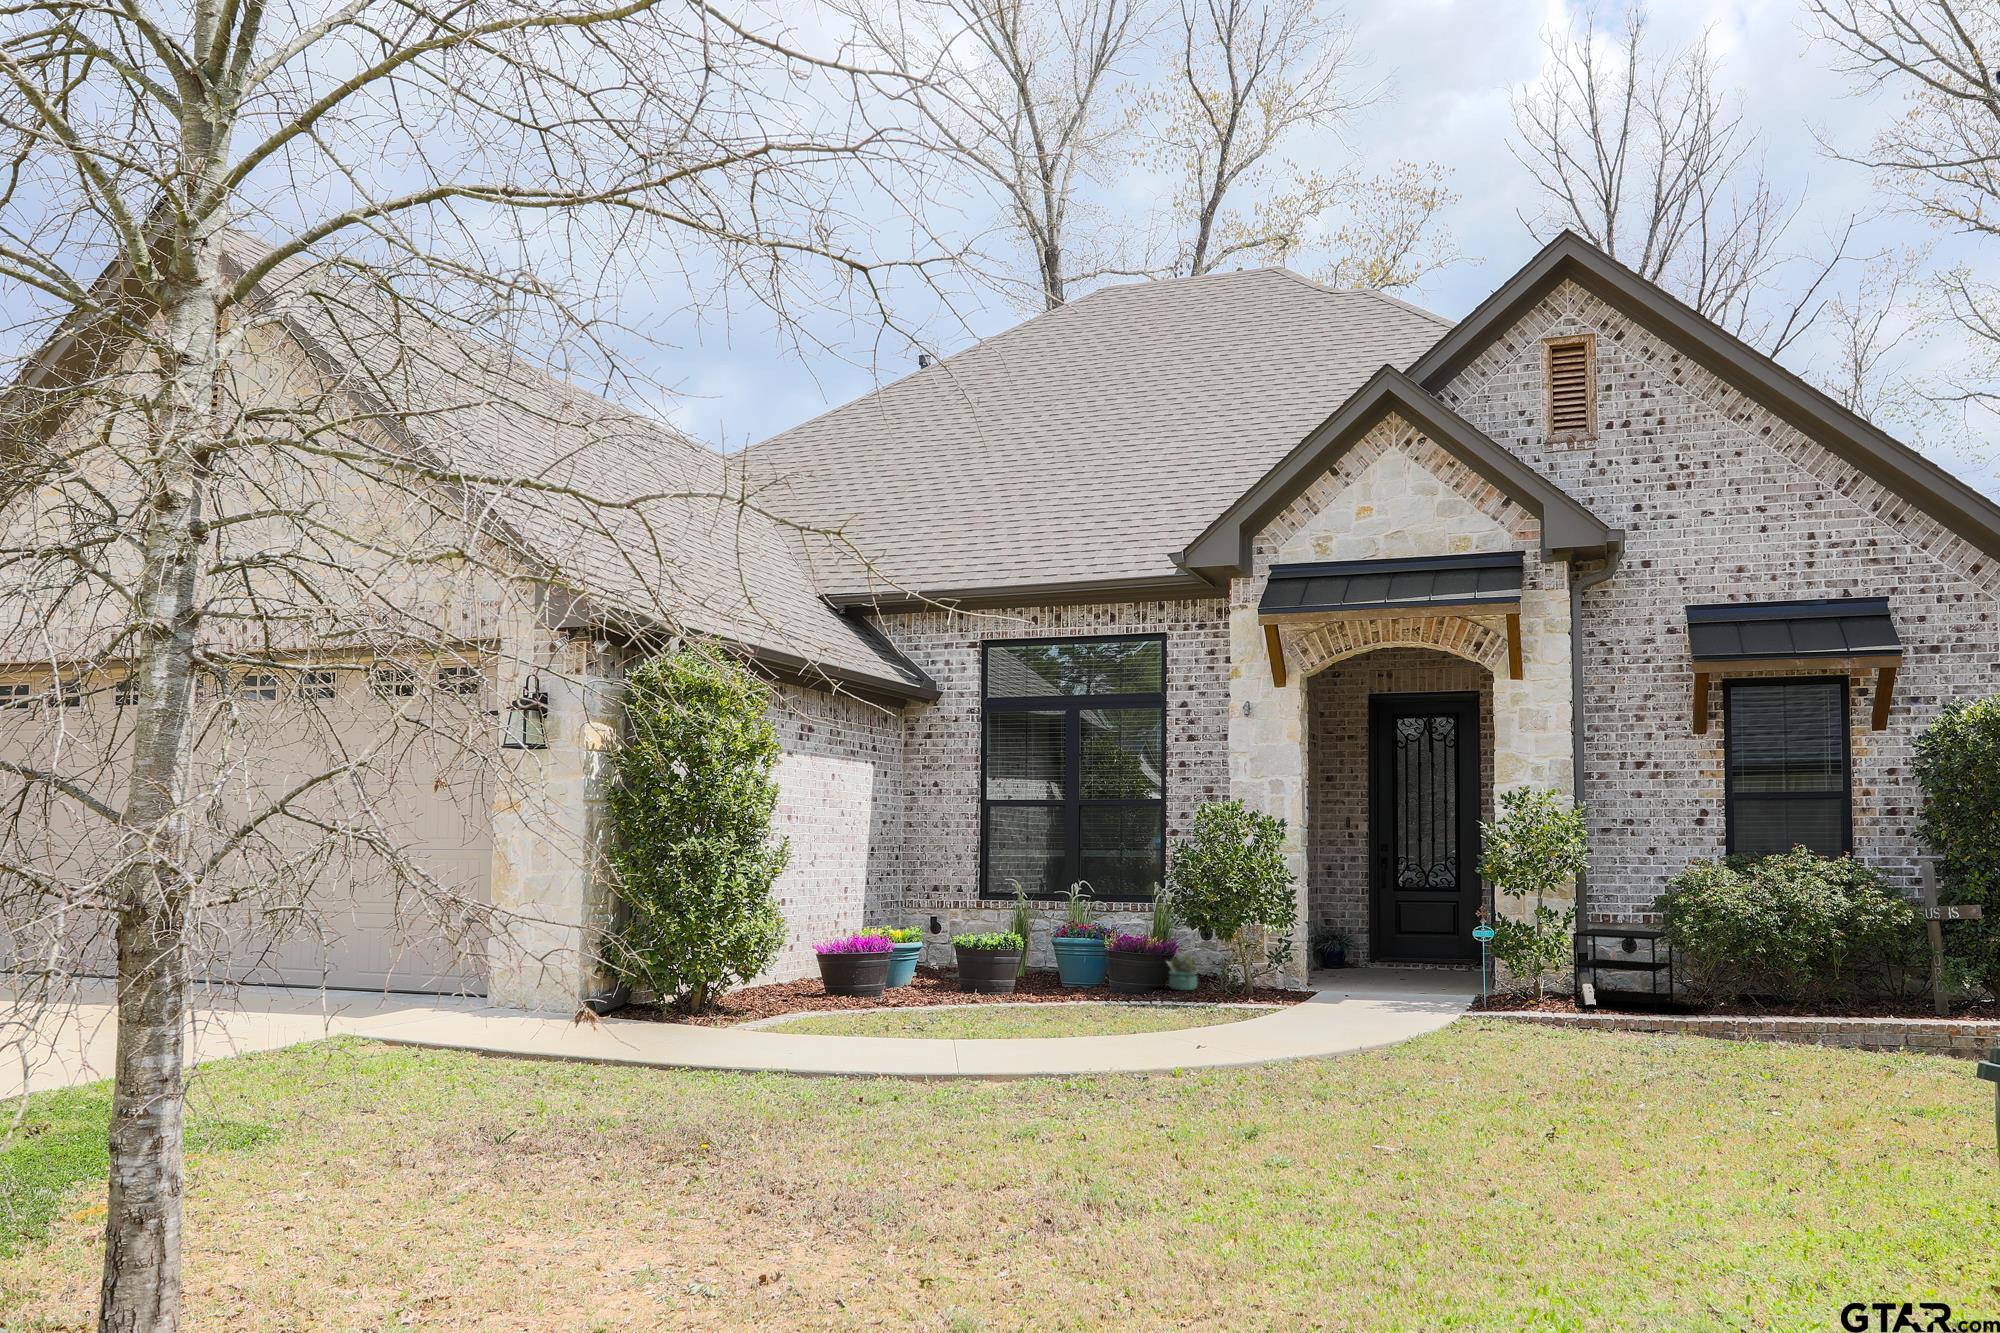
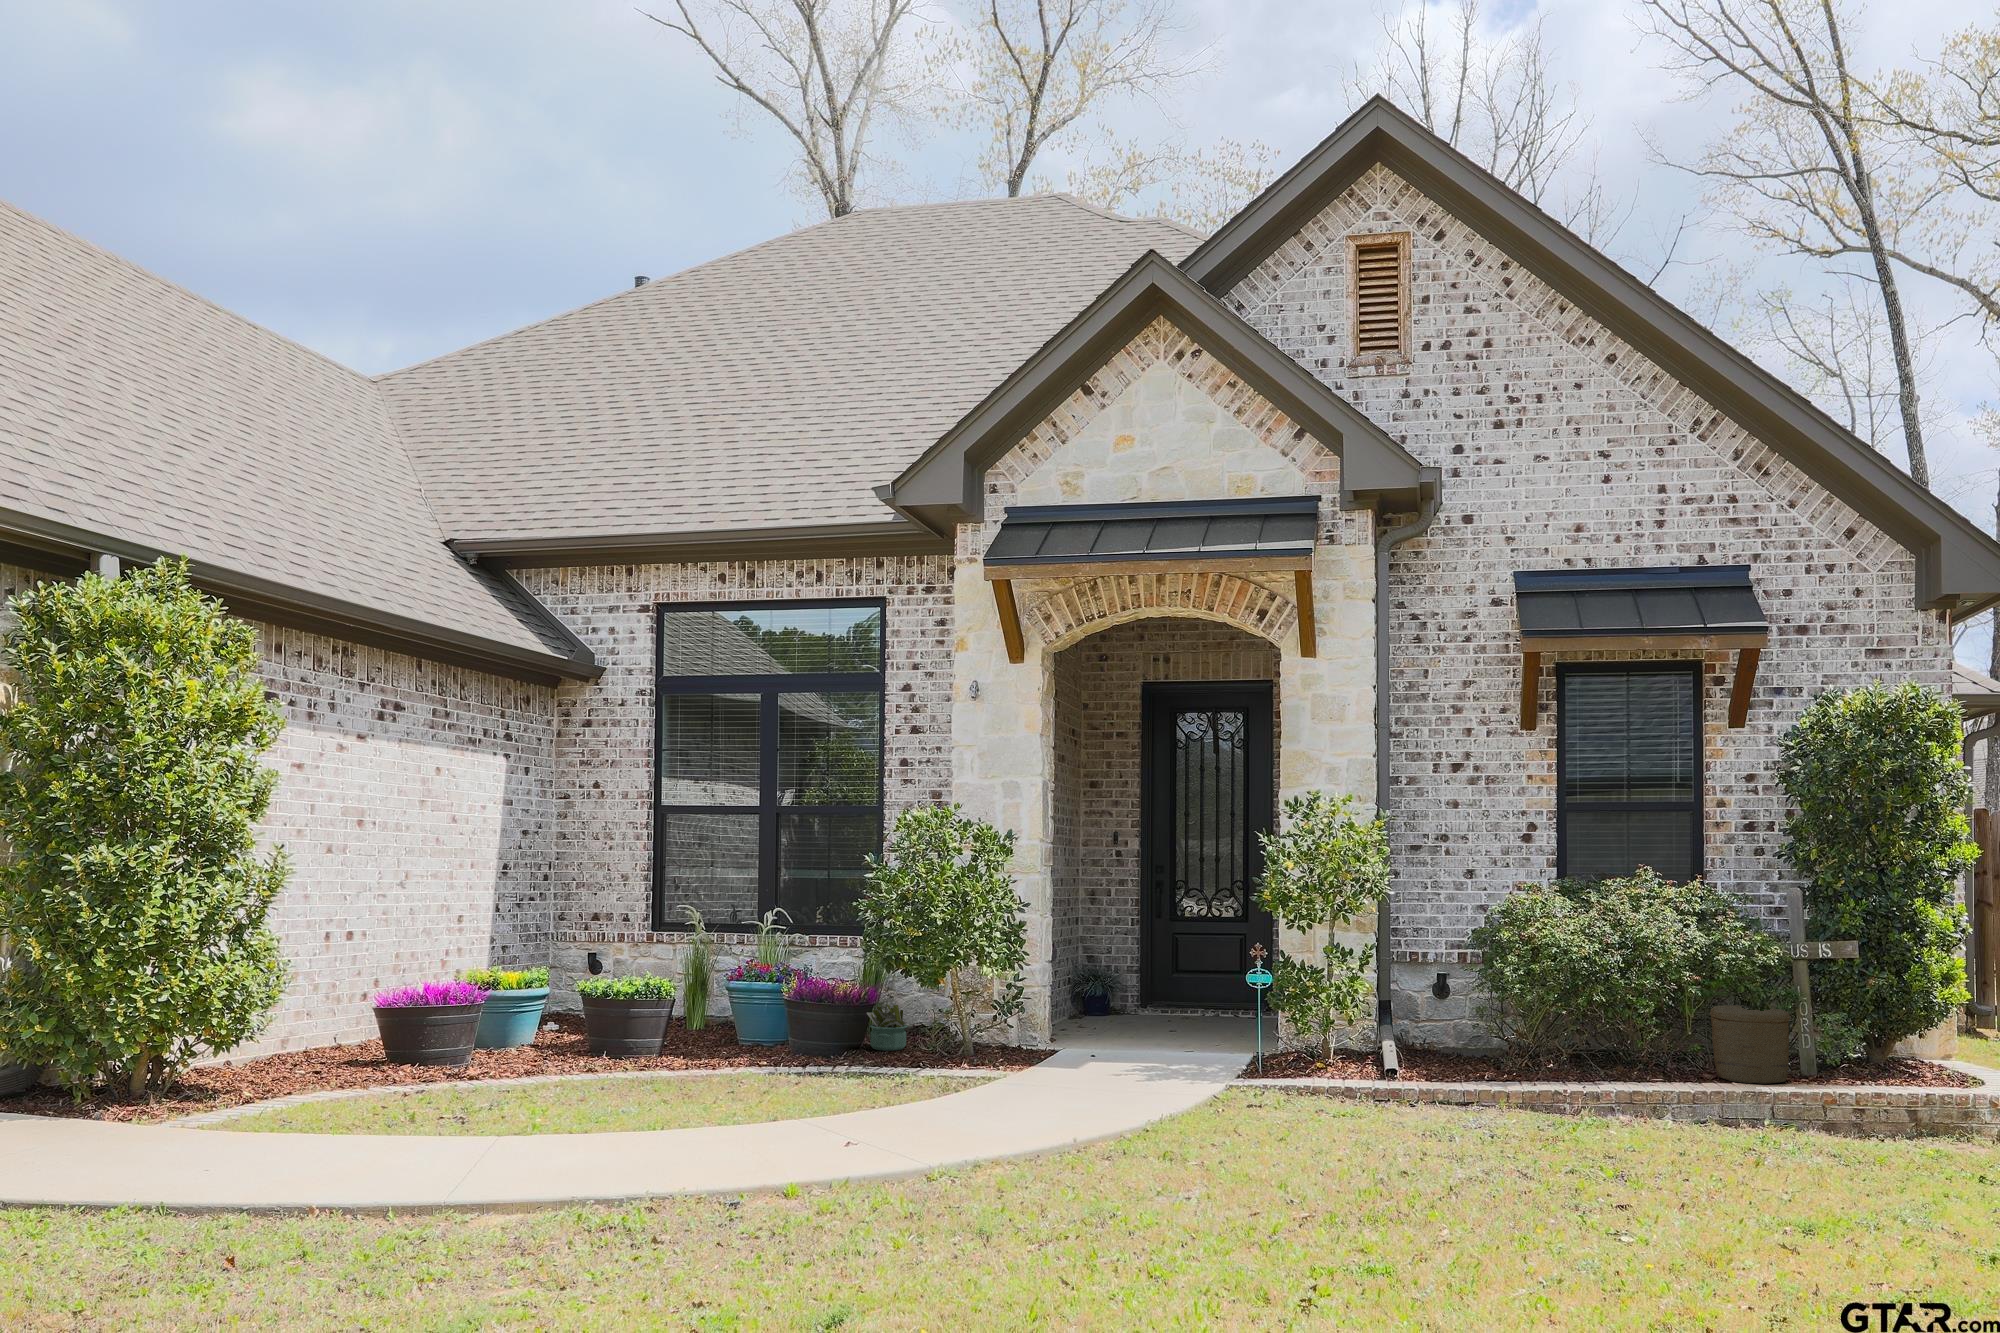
side table: present [1573,929,1673,1013] -> none [1370,970,1491,1078]
woven basket: none [1857,957,1924,1019] -> present [1710,1005,1790,1084]

